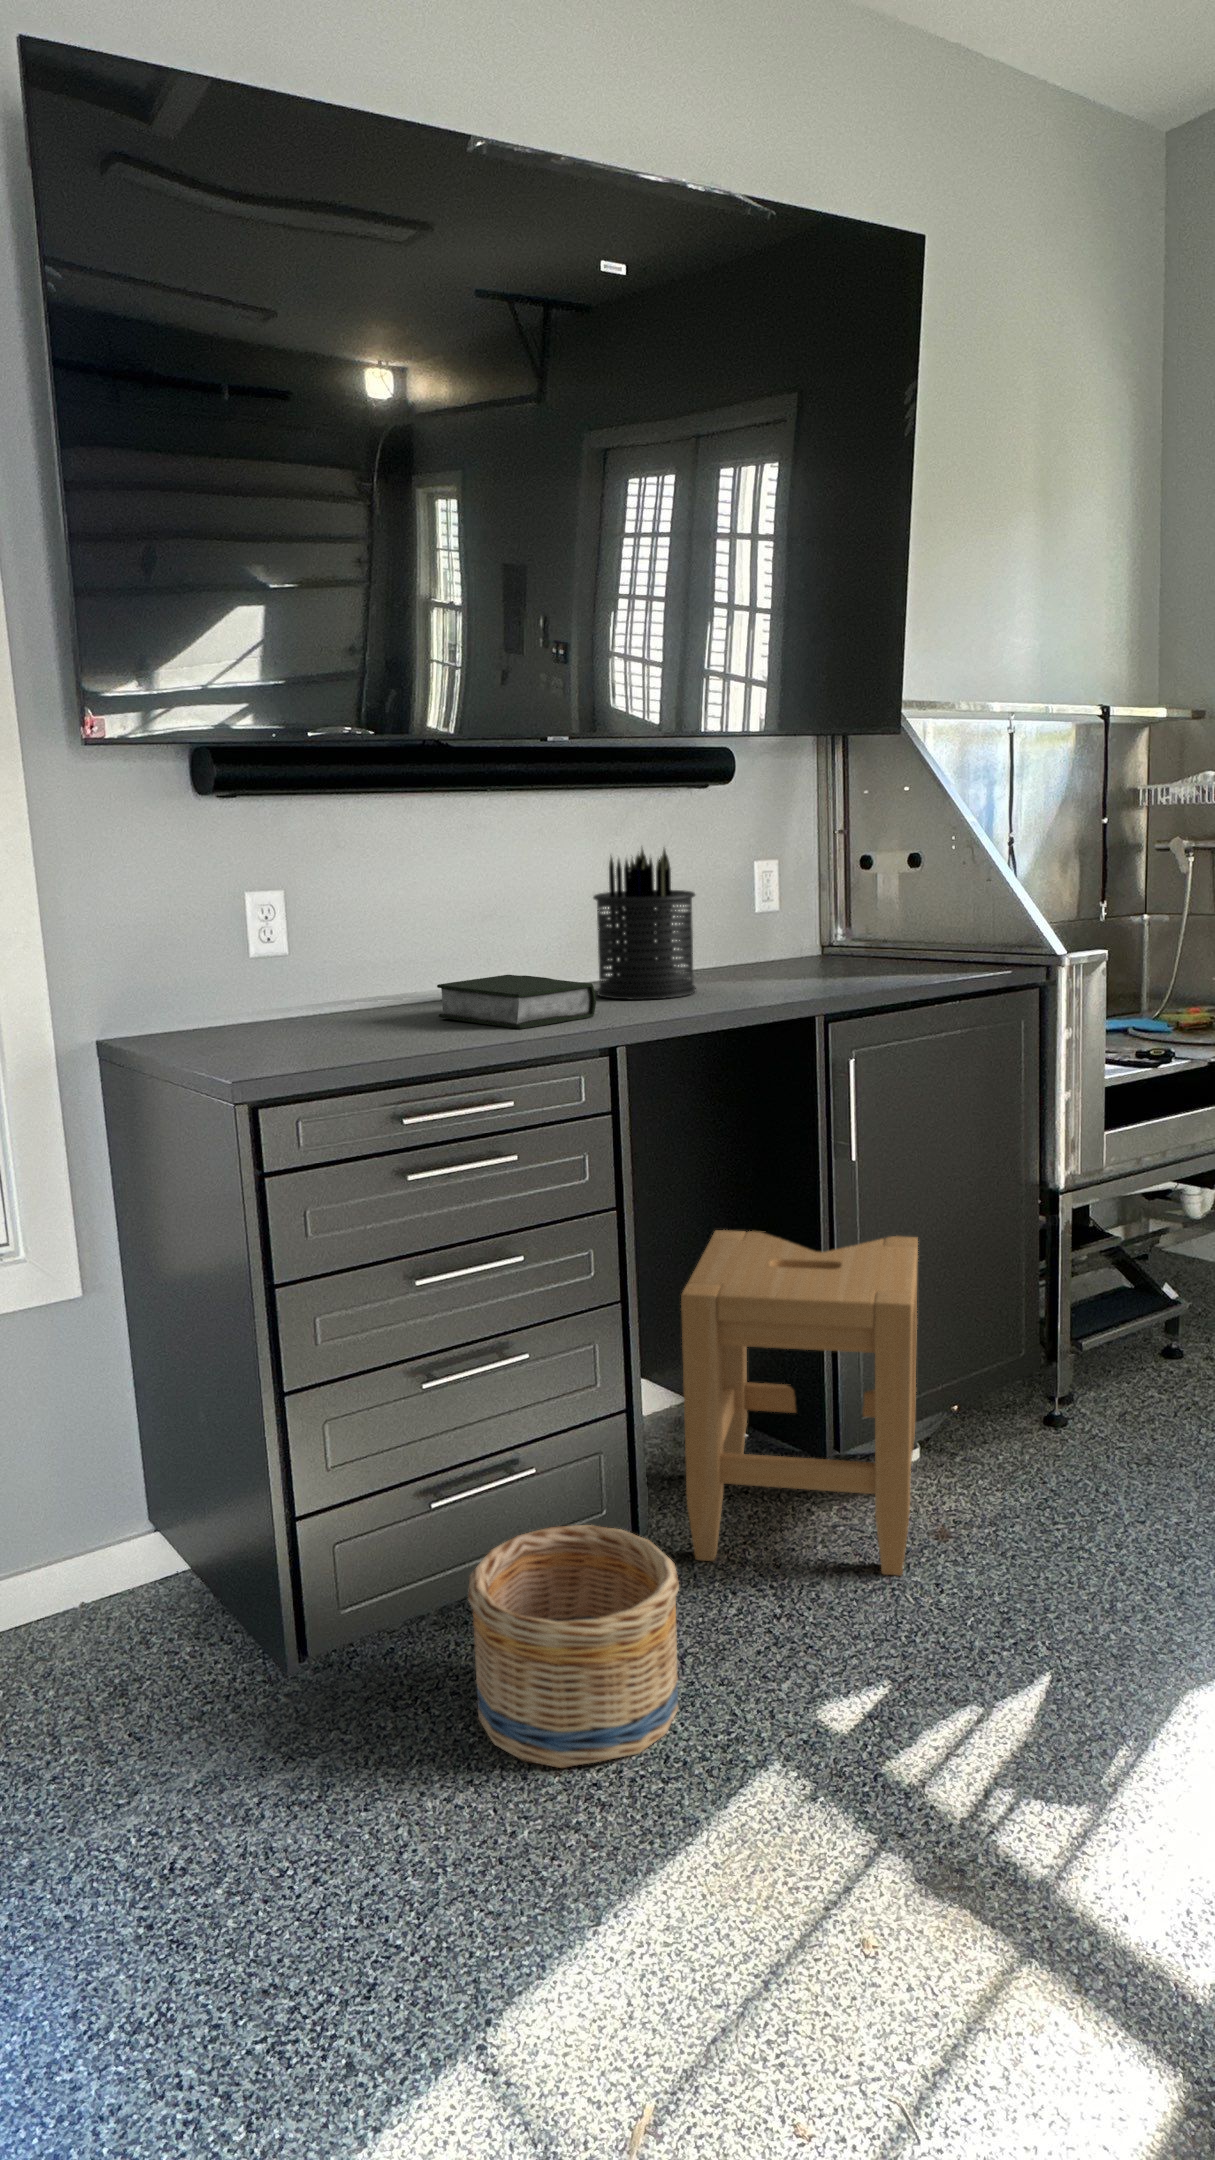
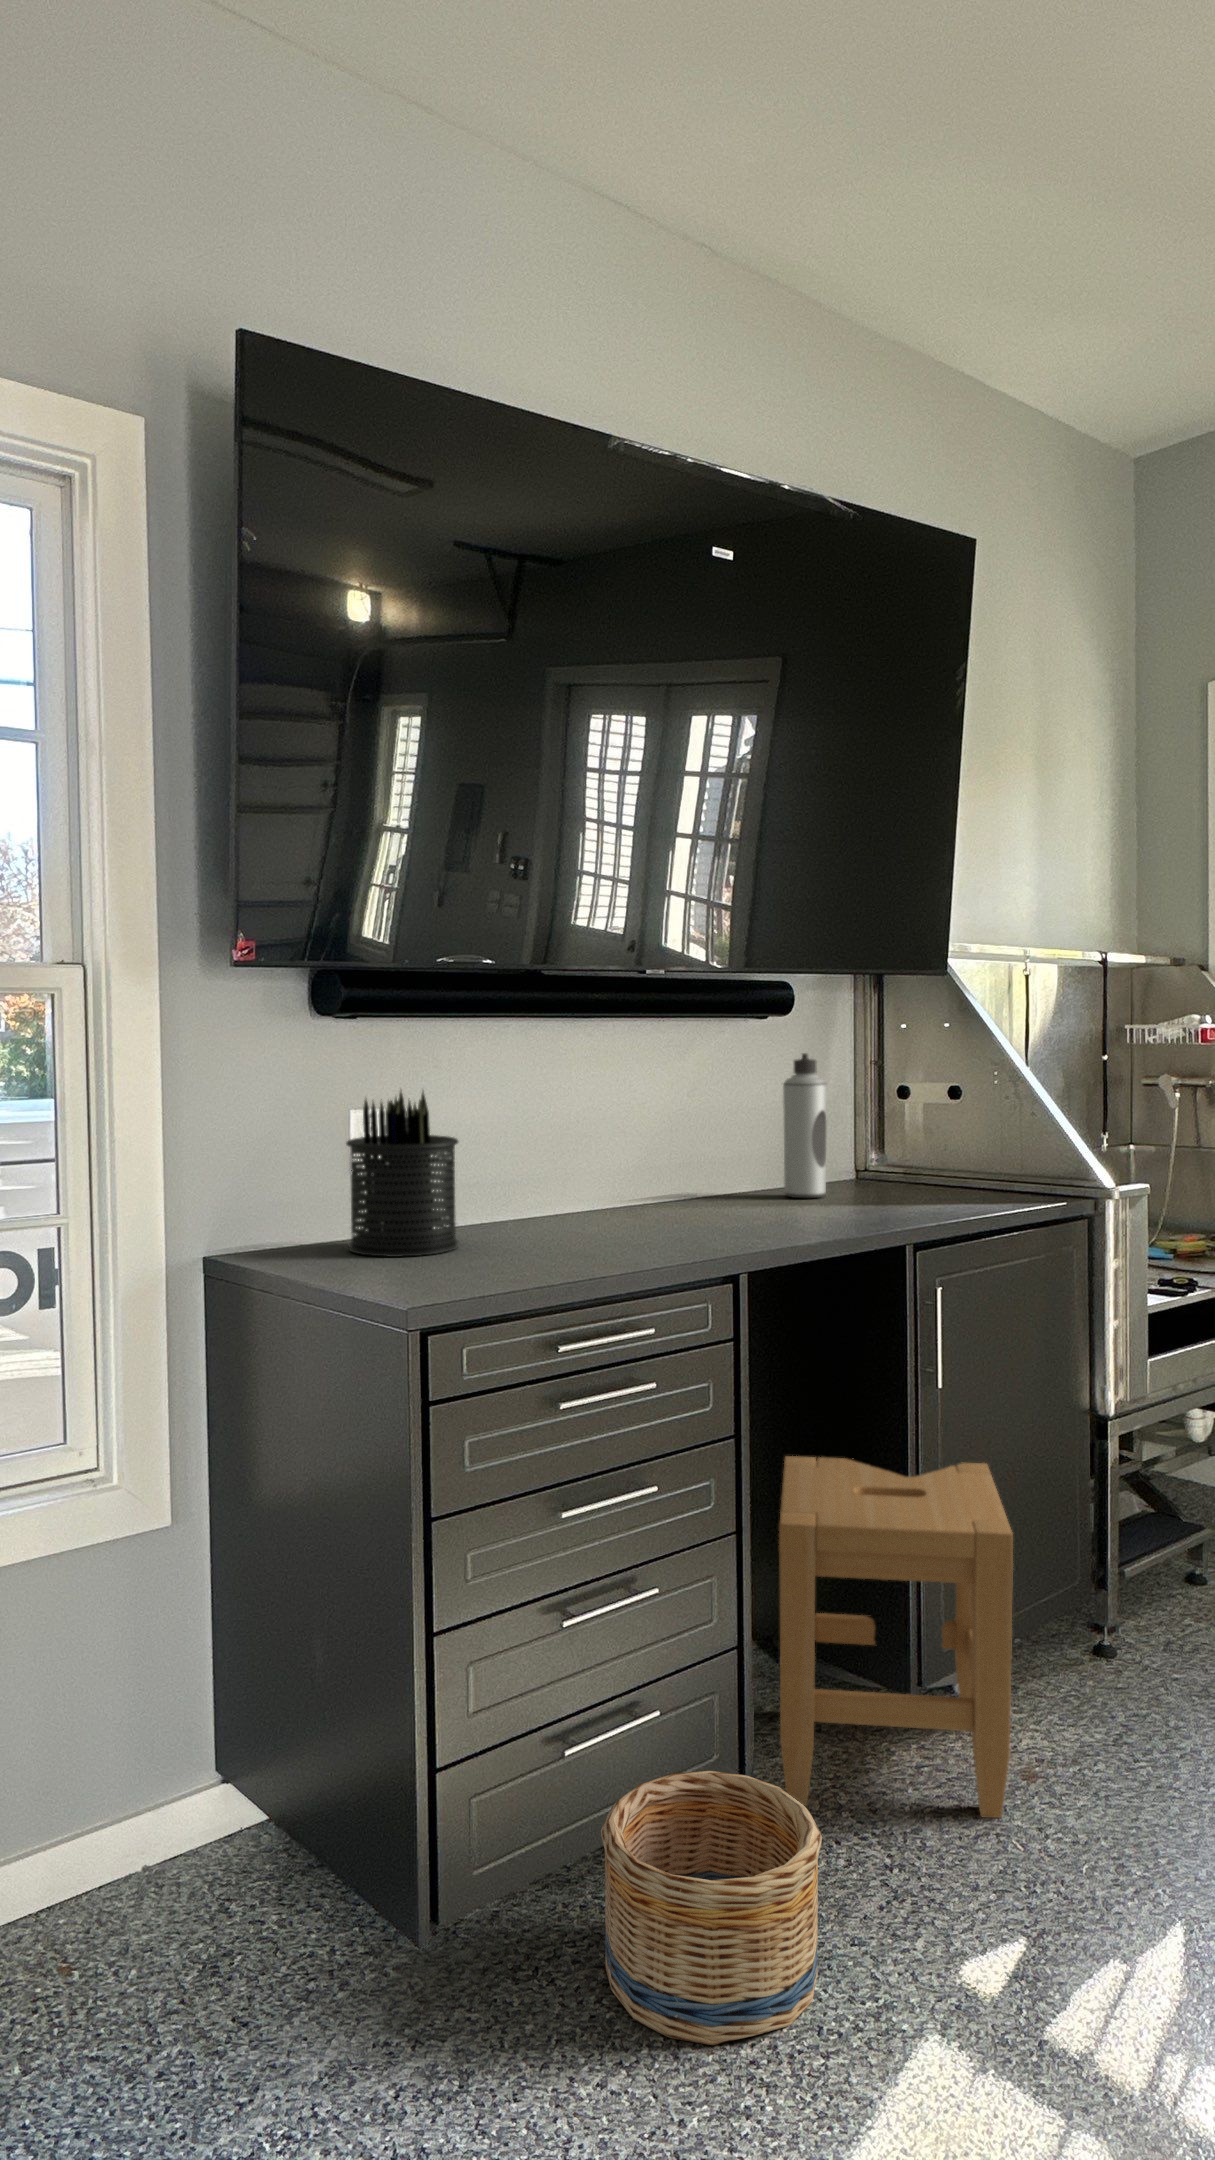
water bottle: none [729,819,774,971] -> present [783,1053,827,1198]
pen holder: present [593,849,696,1000] -> present [346,1091,458,1257]
book: present [437,975,596,1029] -> none [540,1200,698,1255]

